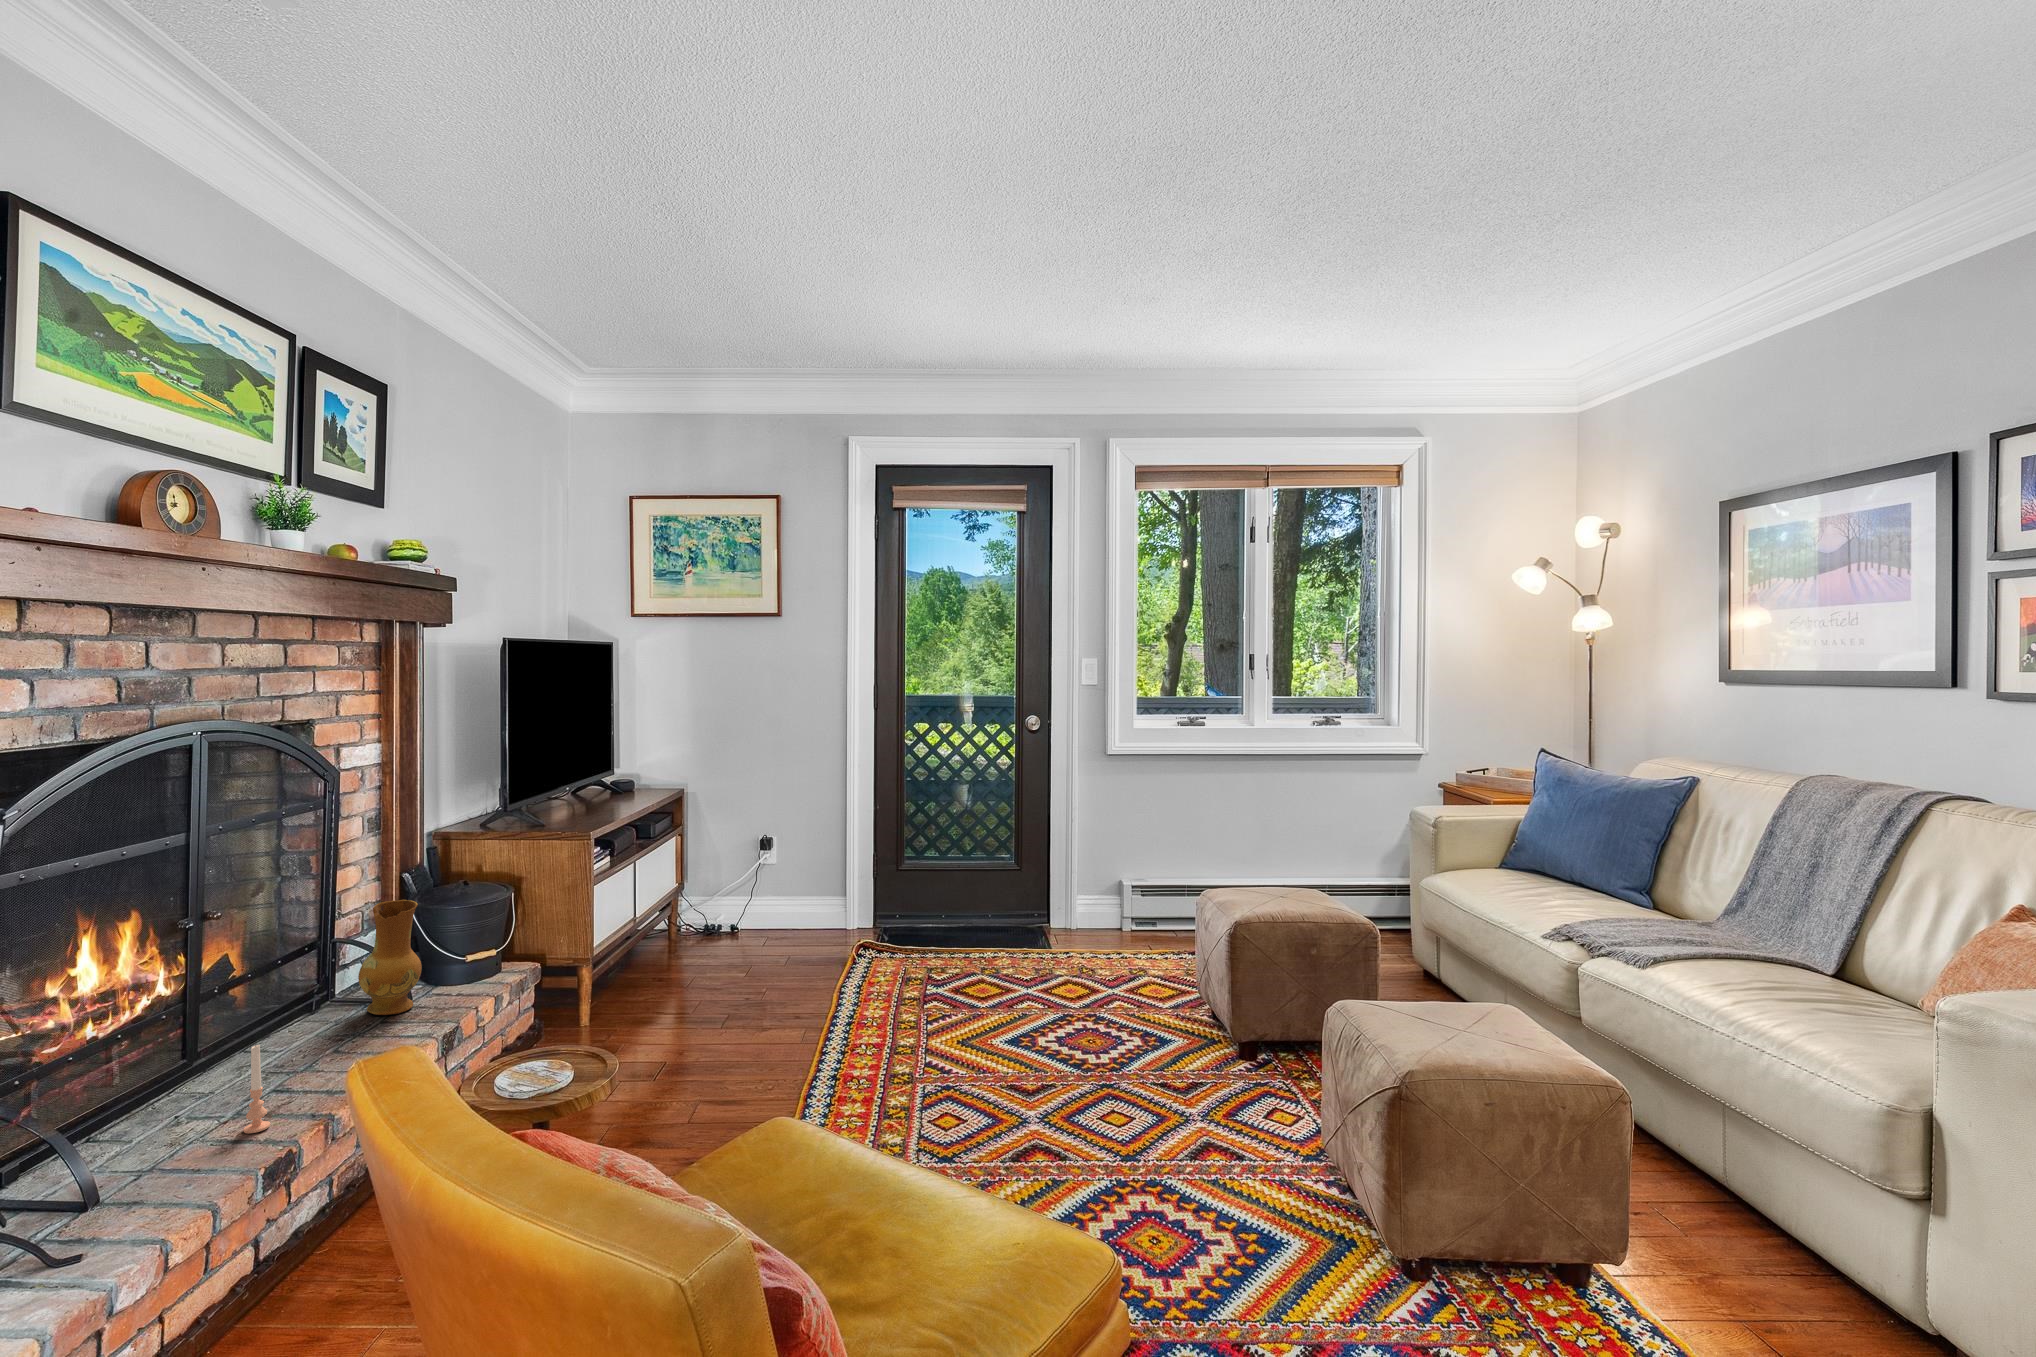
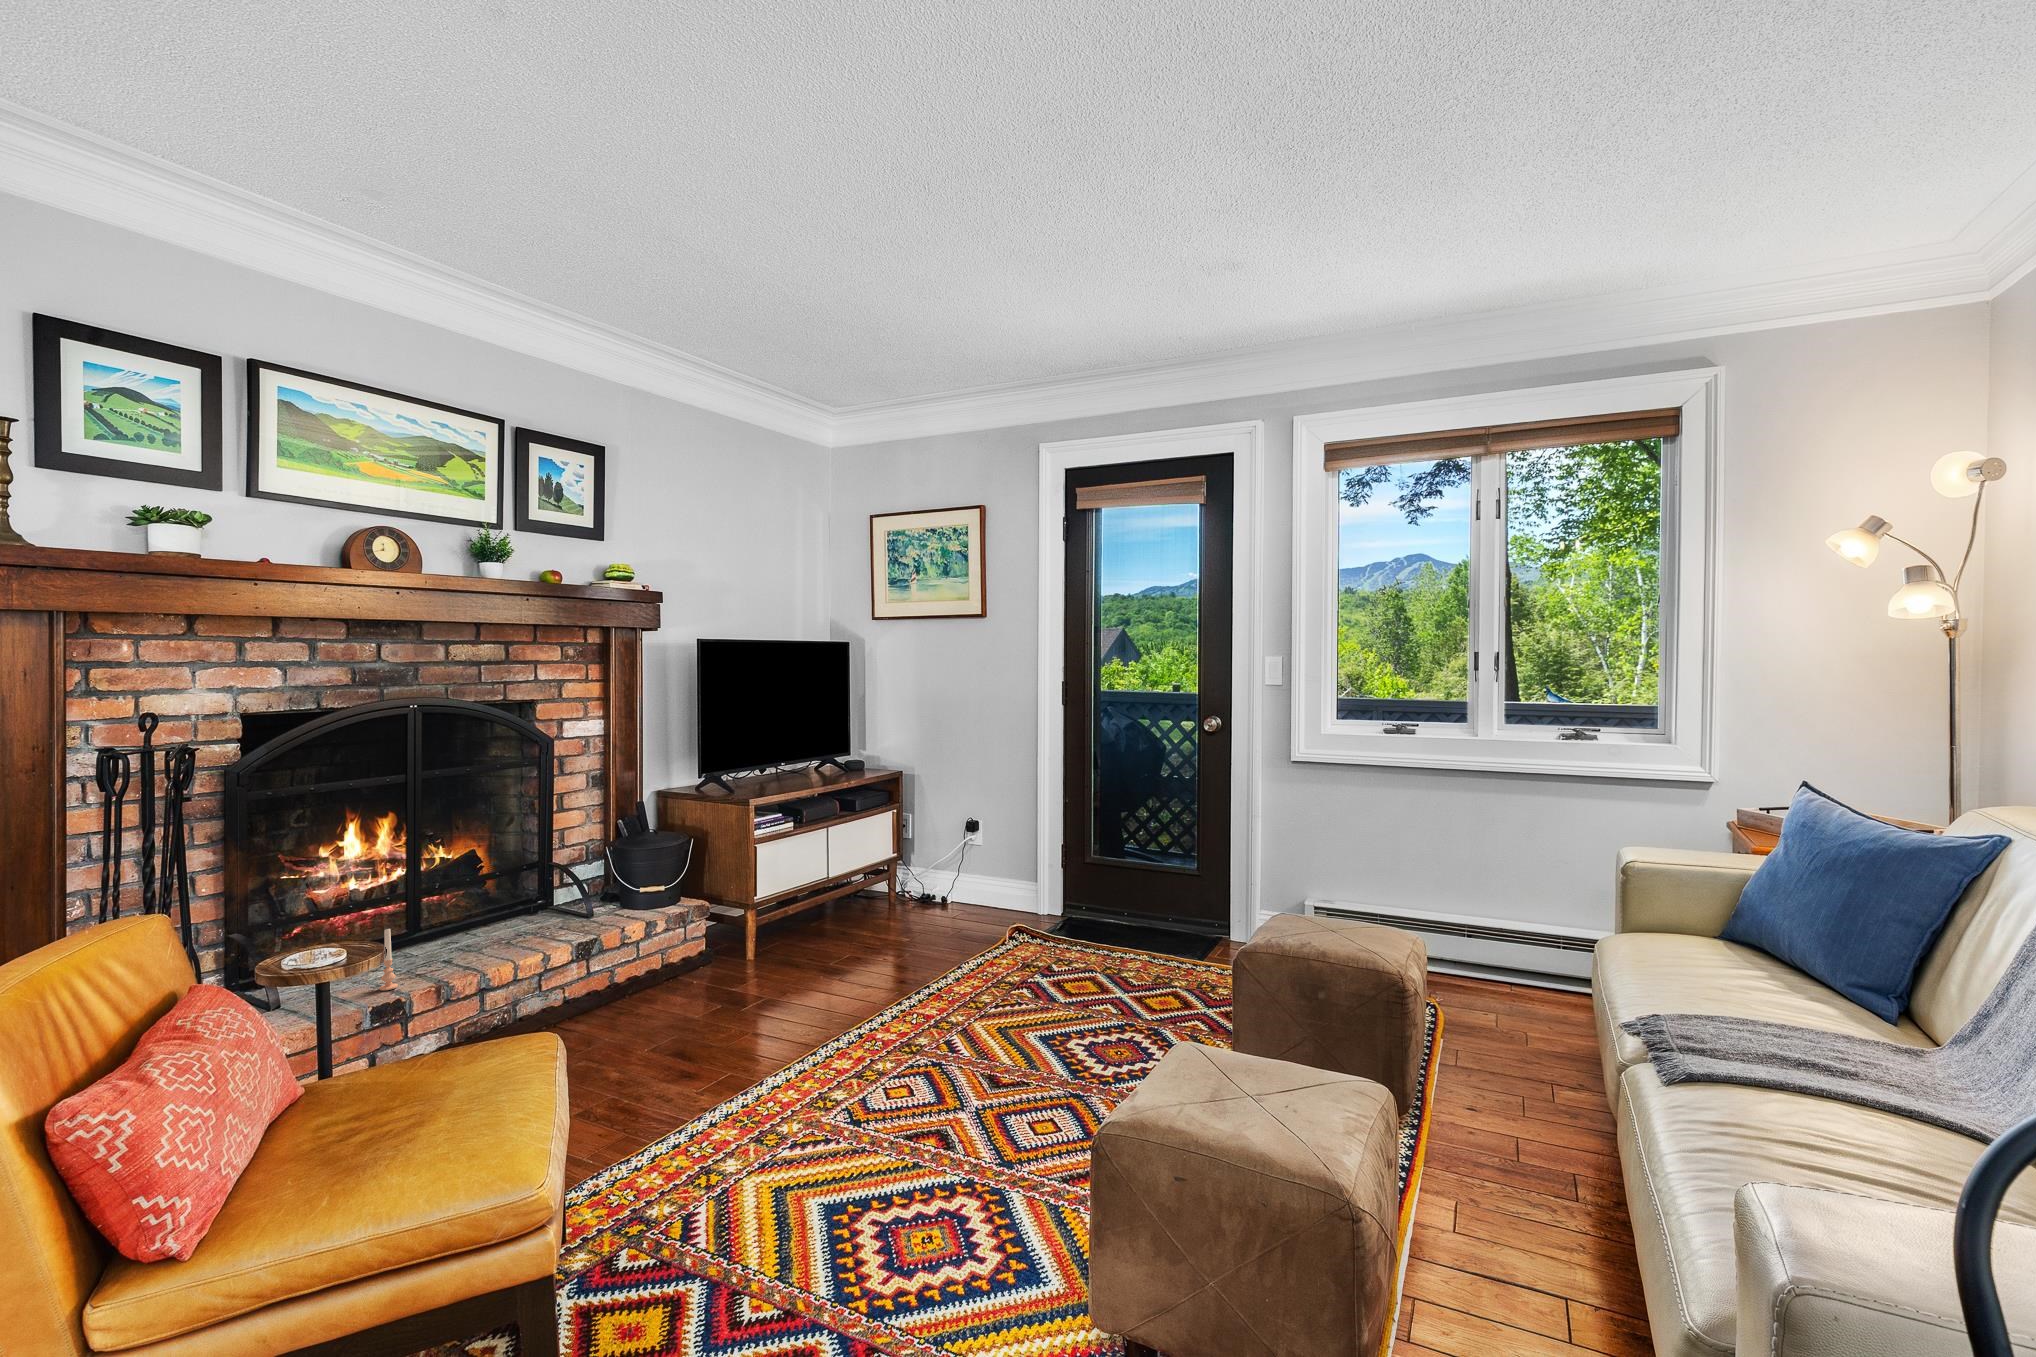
ceramic jug: present [358,900,422,1015] -> none [545,838,590,925]

